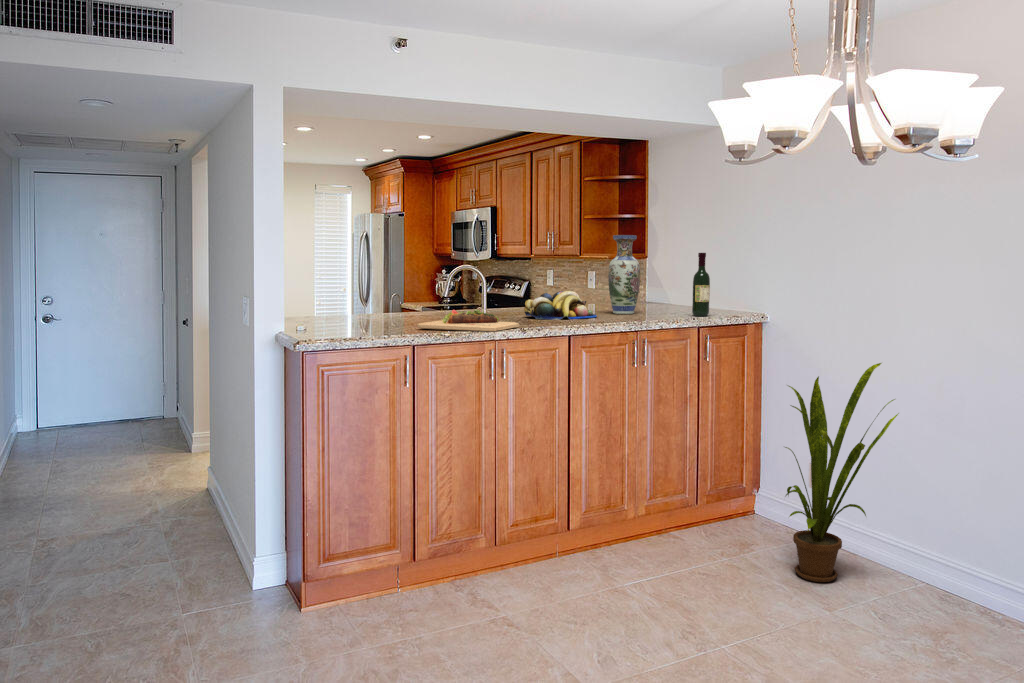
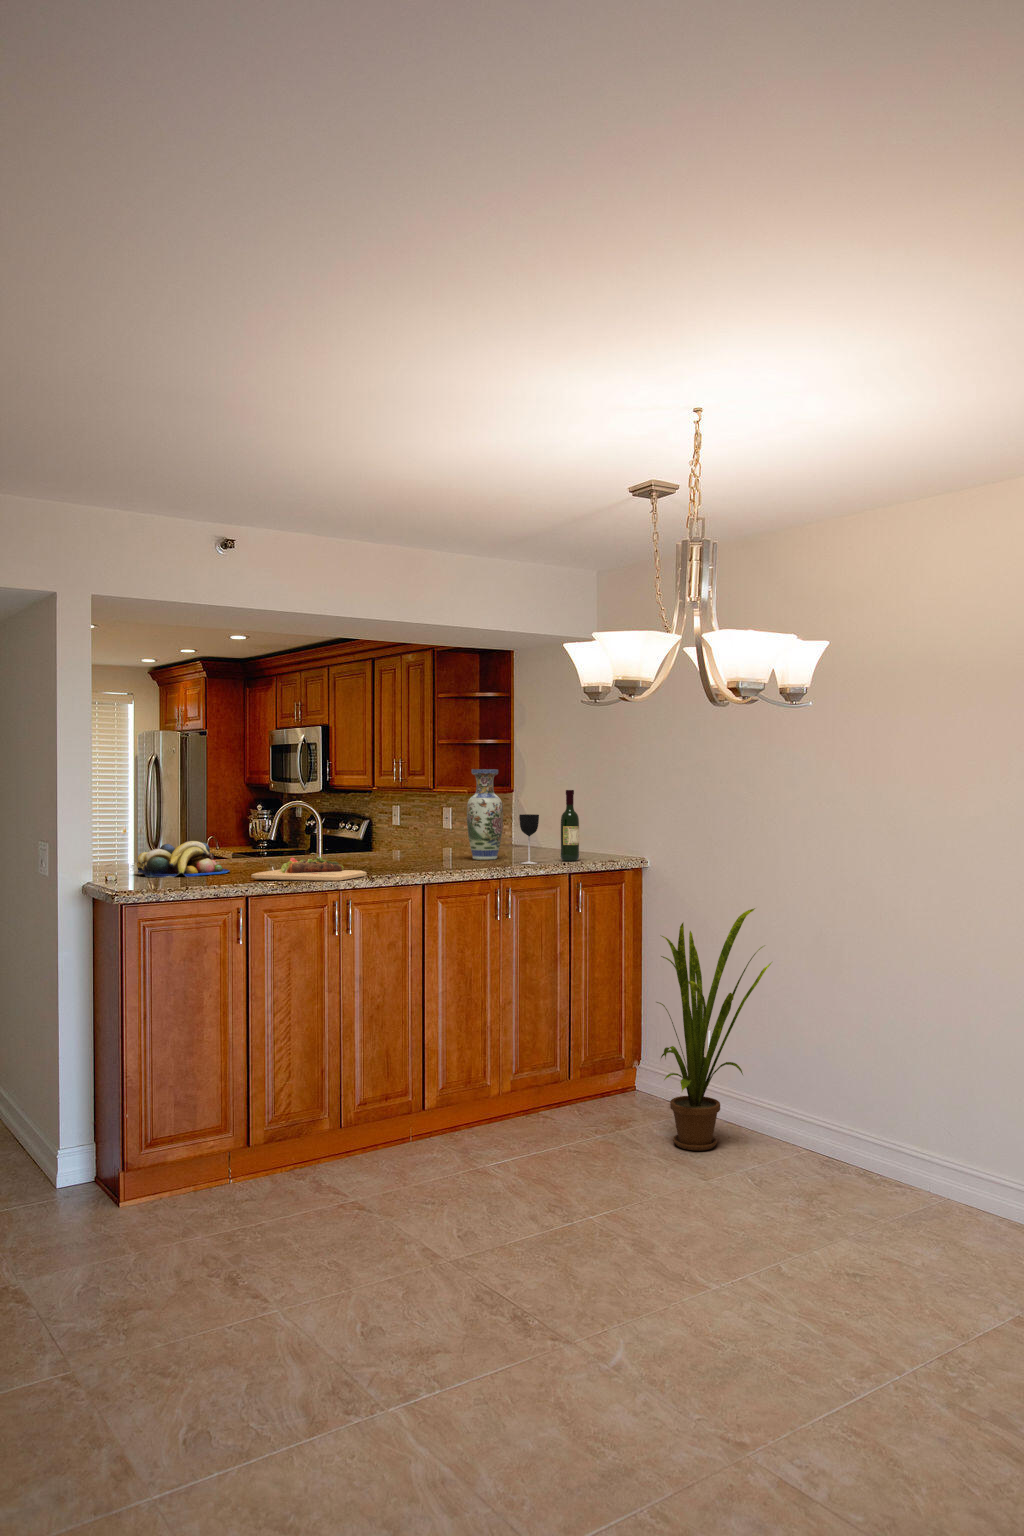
wine glass: none [656,274,675,318] -> present [519,814,539,864]
fruit bowl: present [524,291,597,320] -> present [137,841,229,877]

